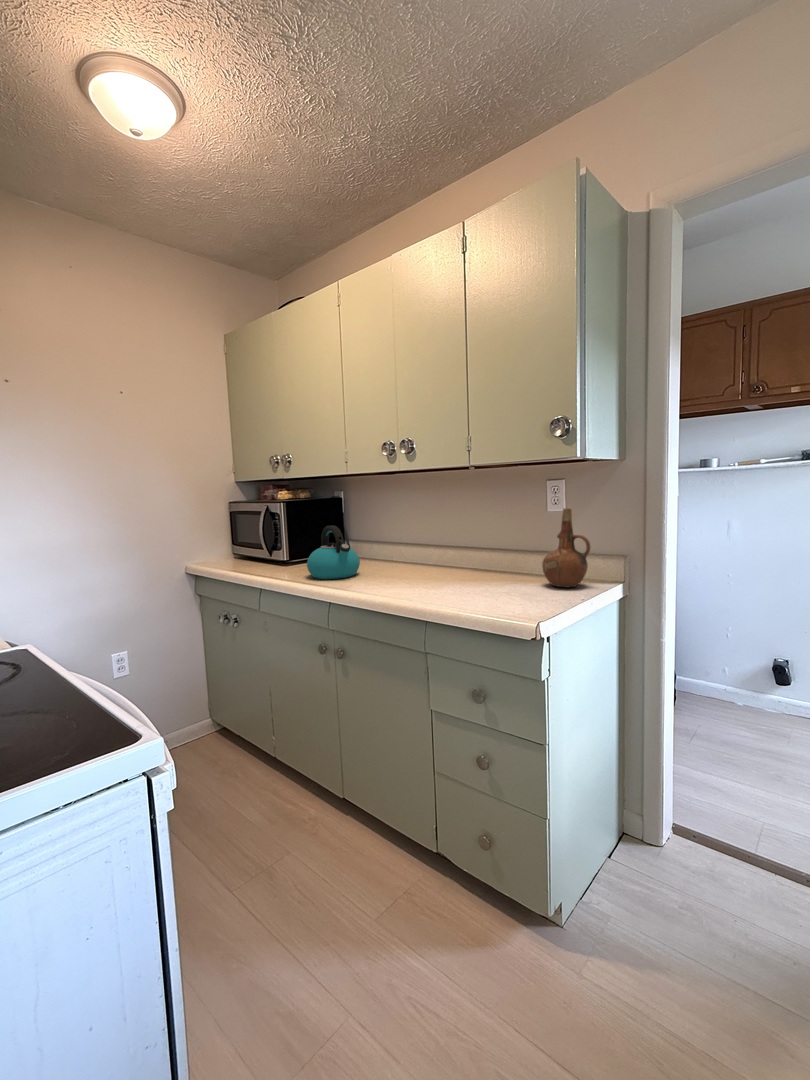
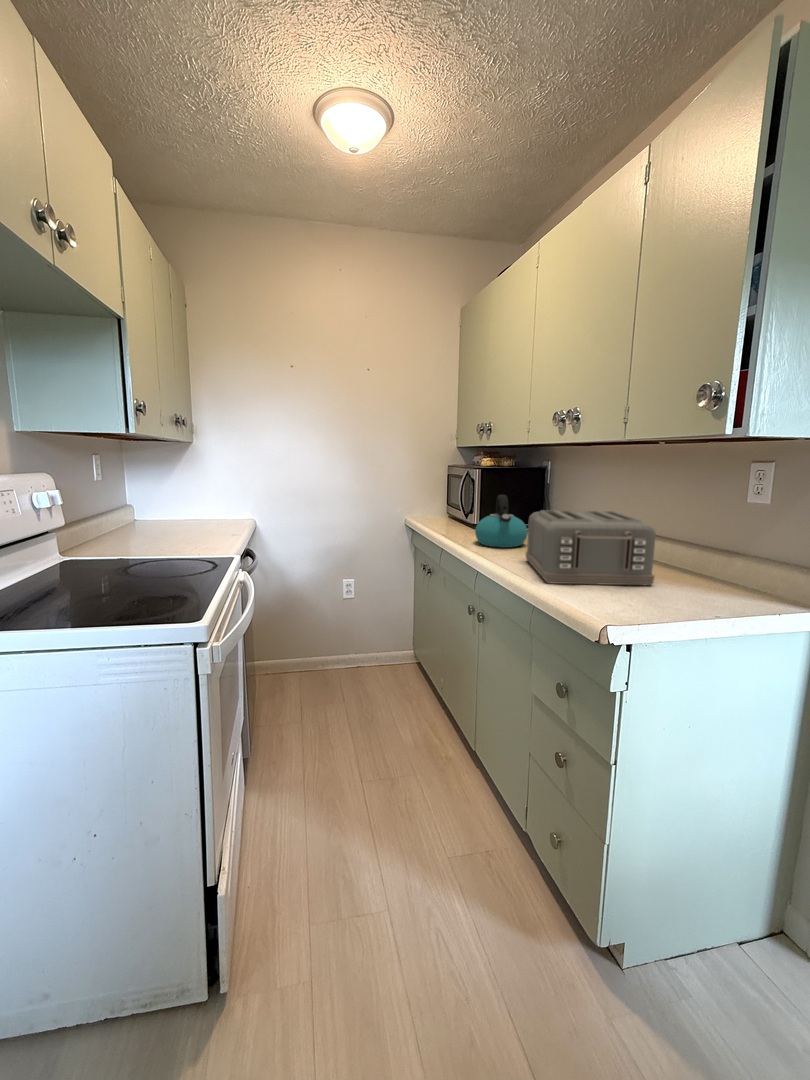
ceramic pitcher: present [542,509,590,587] -> none [700,501,772,603]
toaster: none [382,529,508,600] -> present [526,510,656,585]

